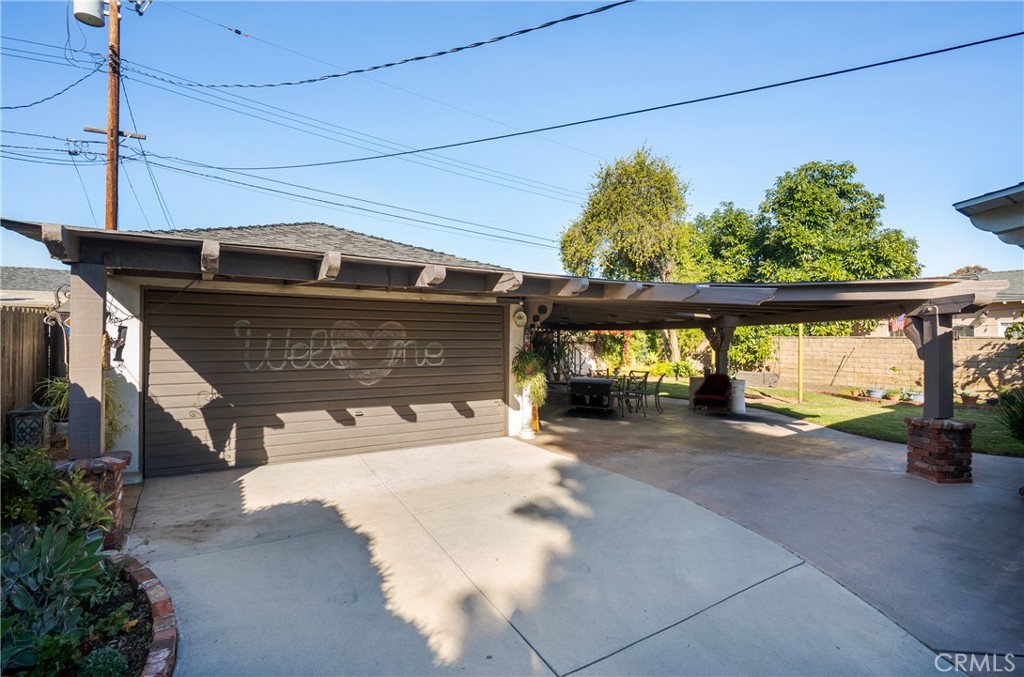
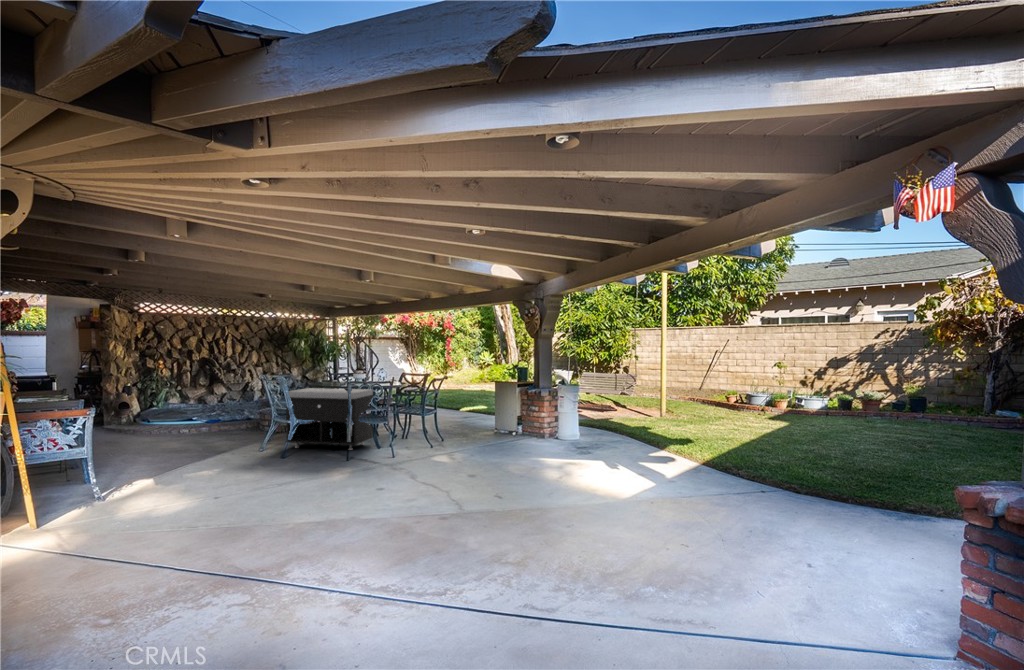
armchair: present [693,373,731,415] -> none [505,376,566,448]

